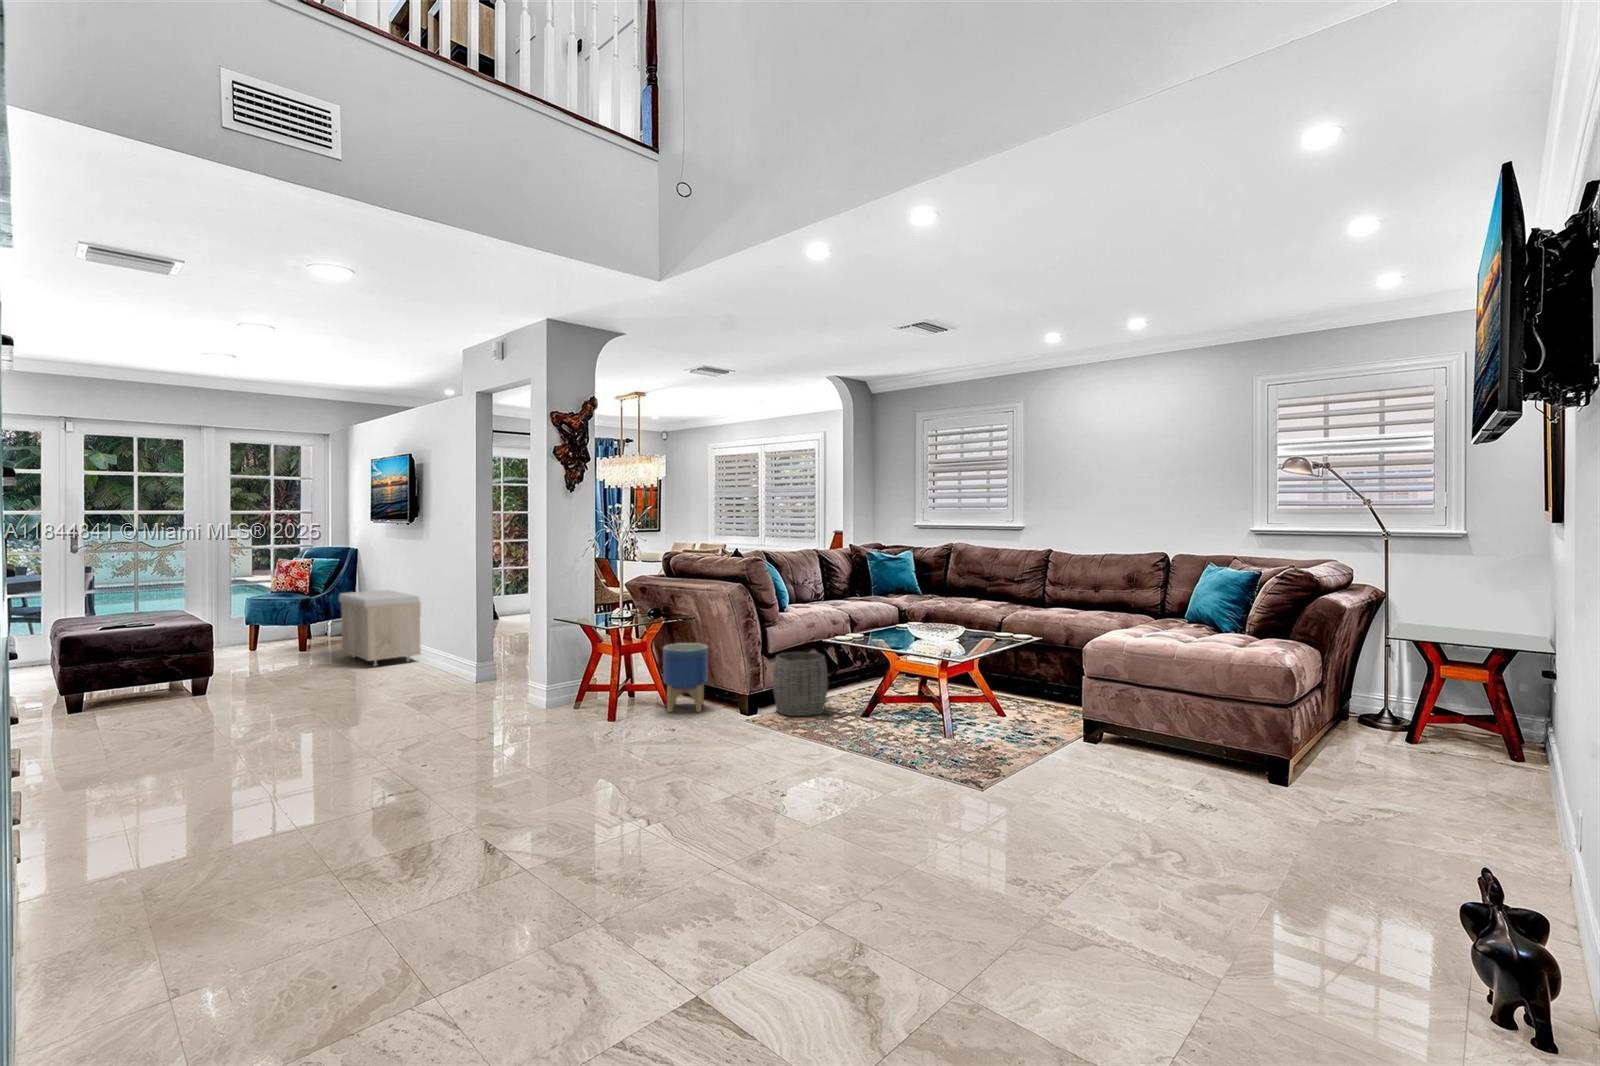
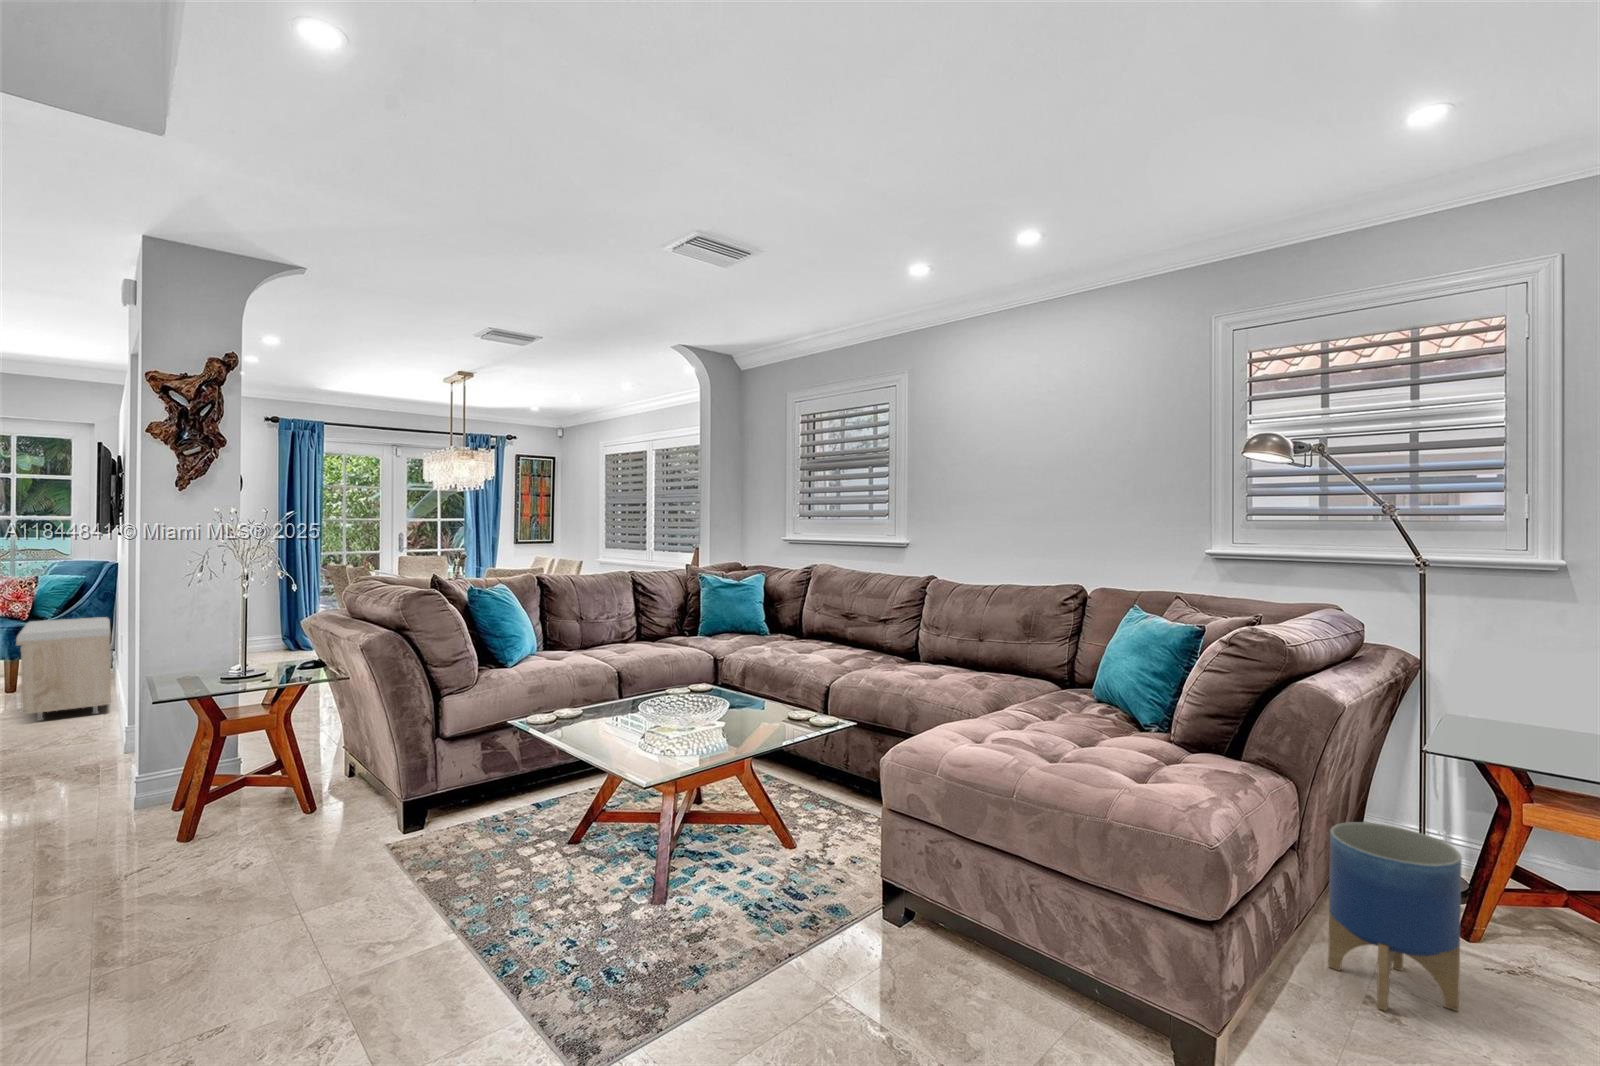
planter: present [663,643,708,712] -> present [1328,822,1462,1011]
woven basket: present [773,652,828,716] -> none [437,732,528,841]

